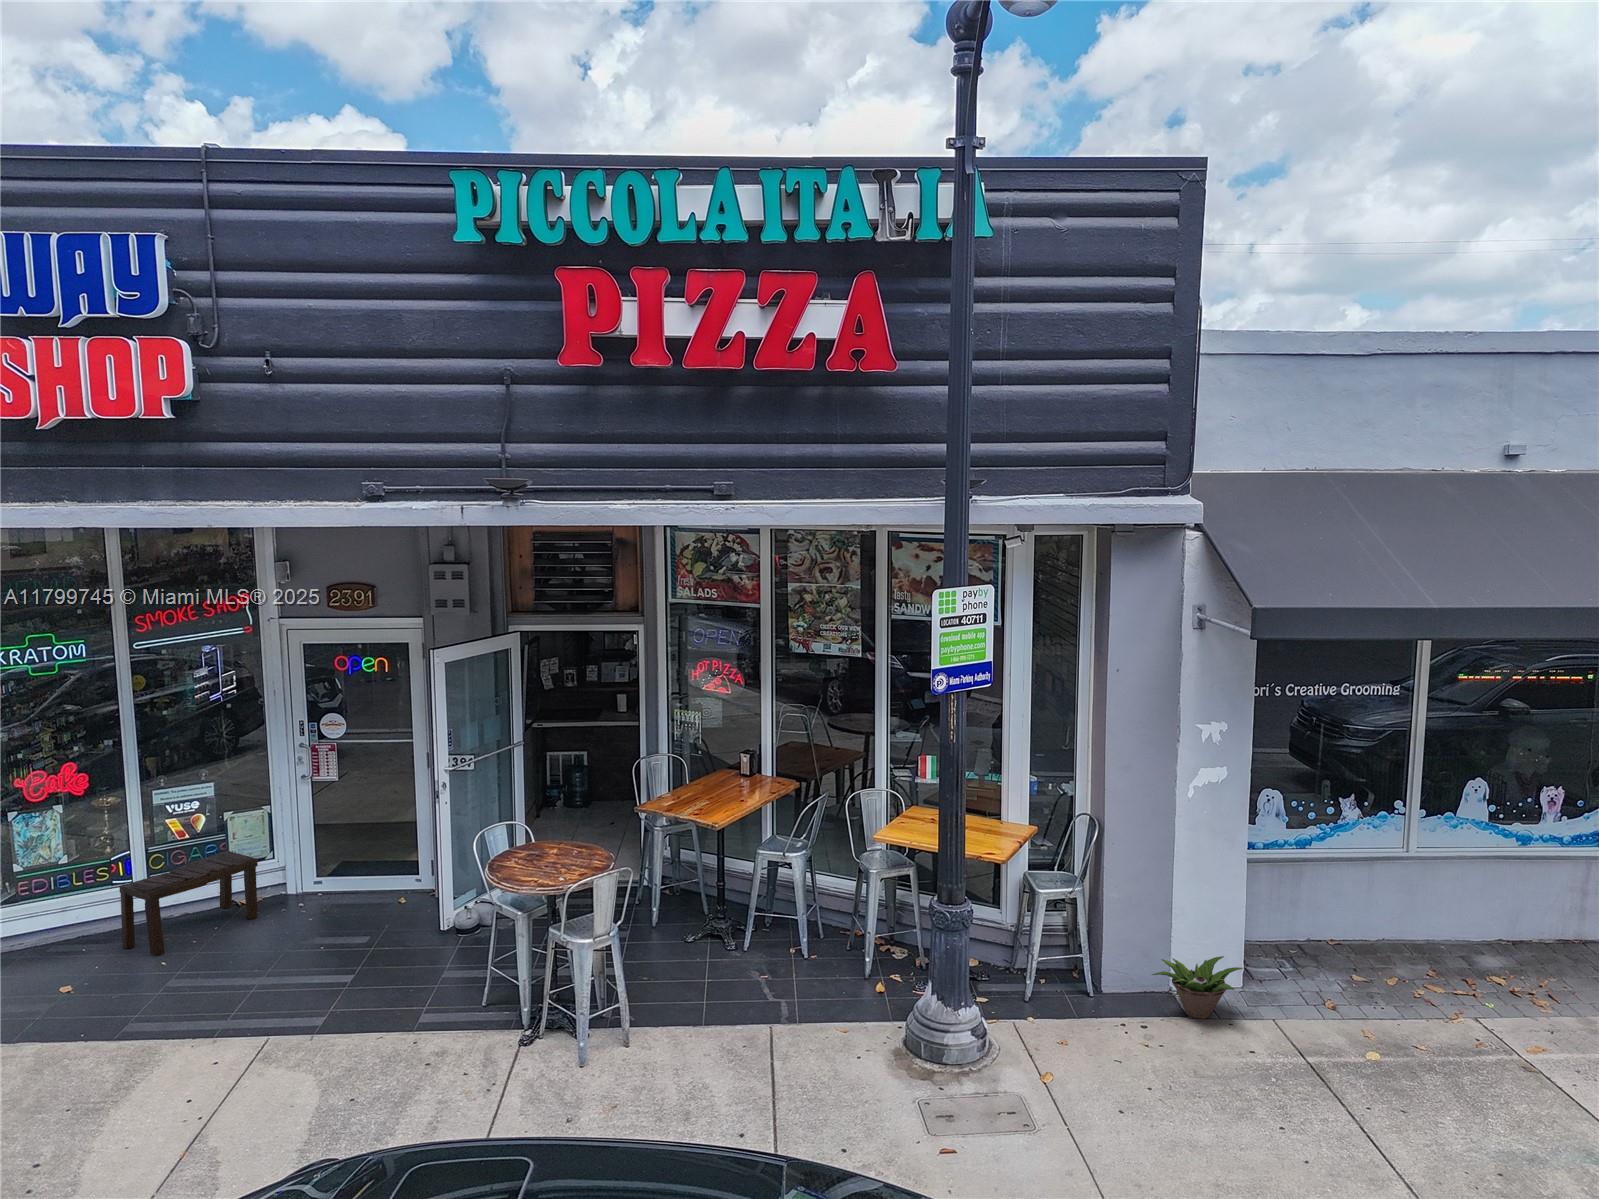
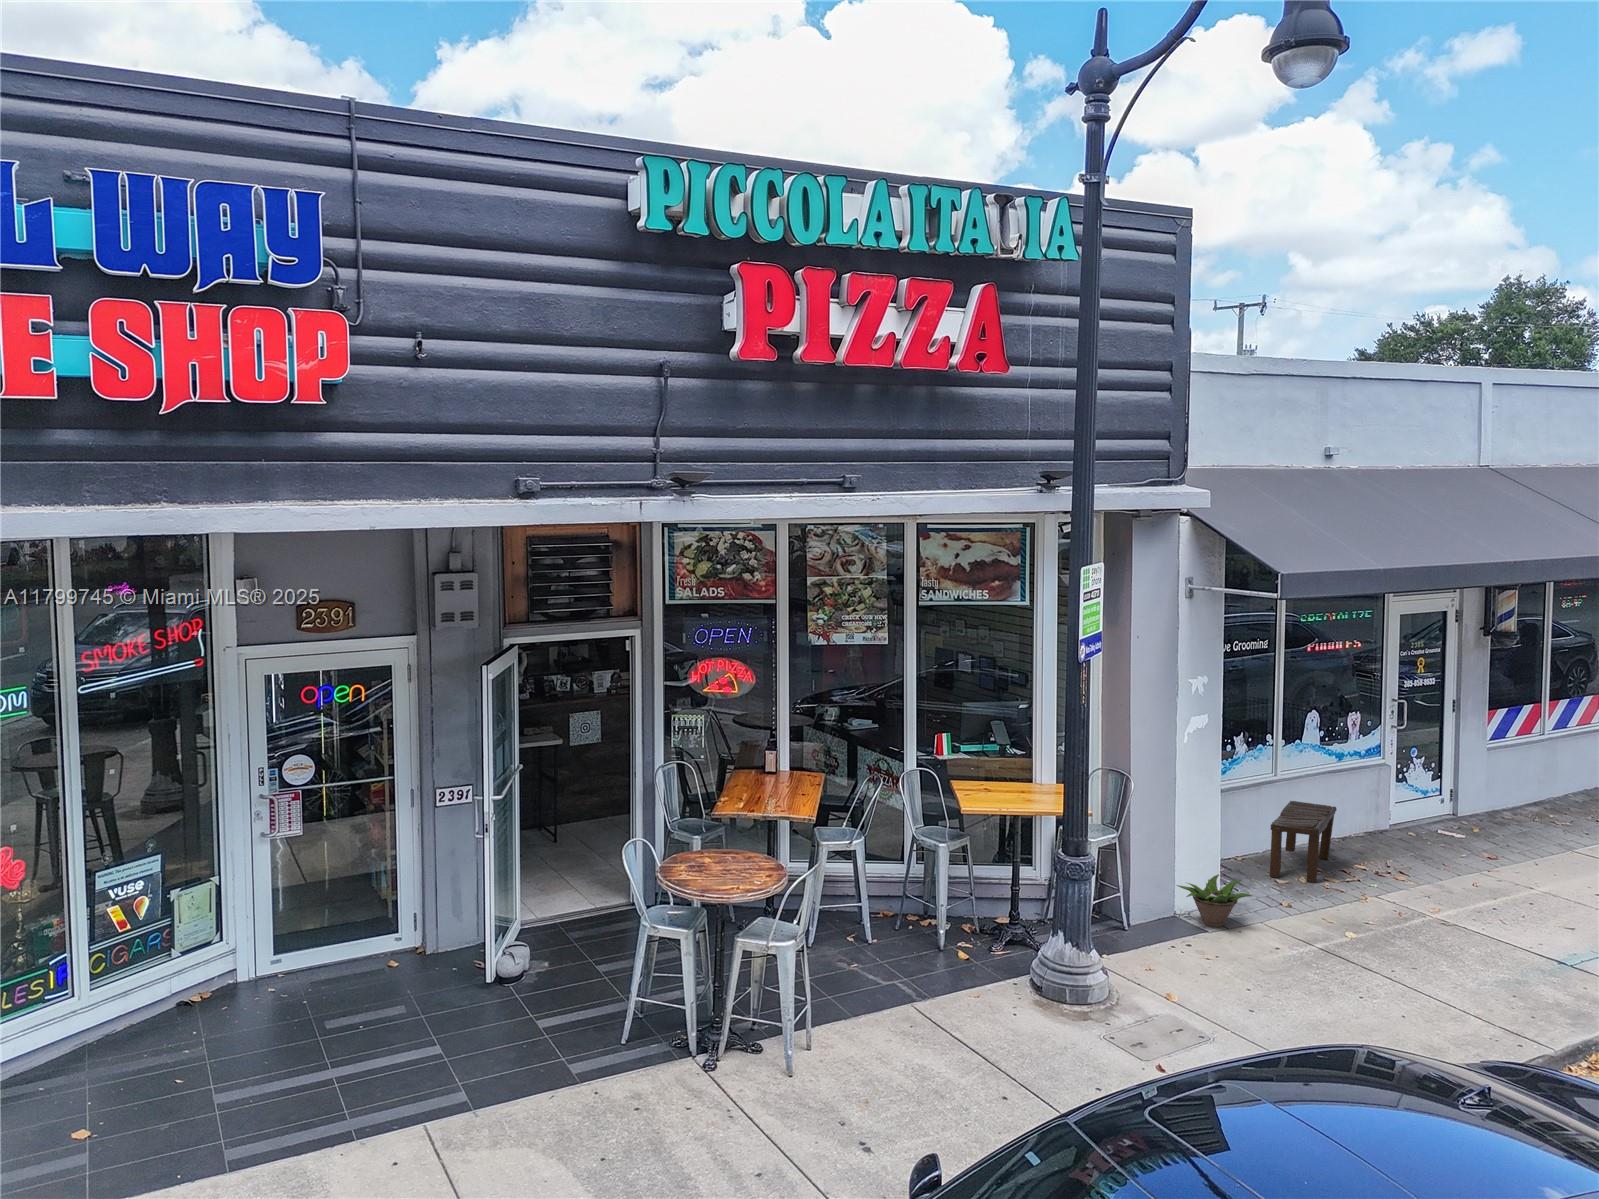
bench: present [119,851,258,956] -> present [1270,801,1337,883]

